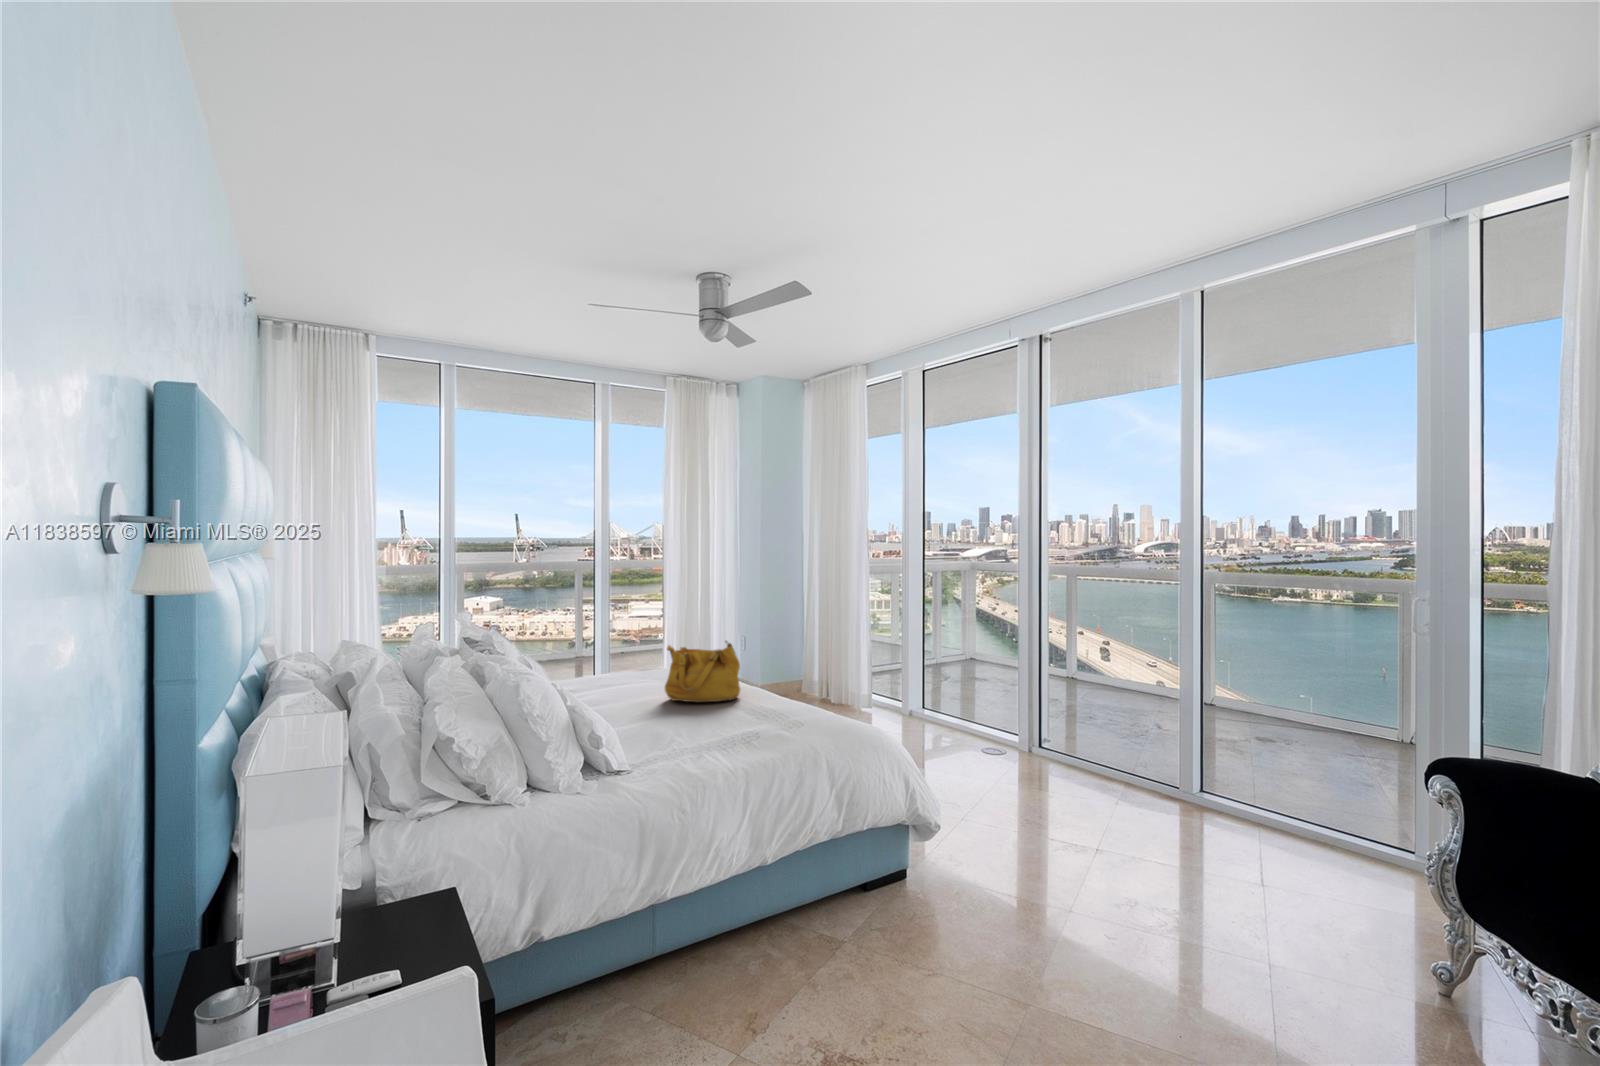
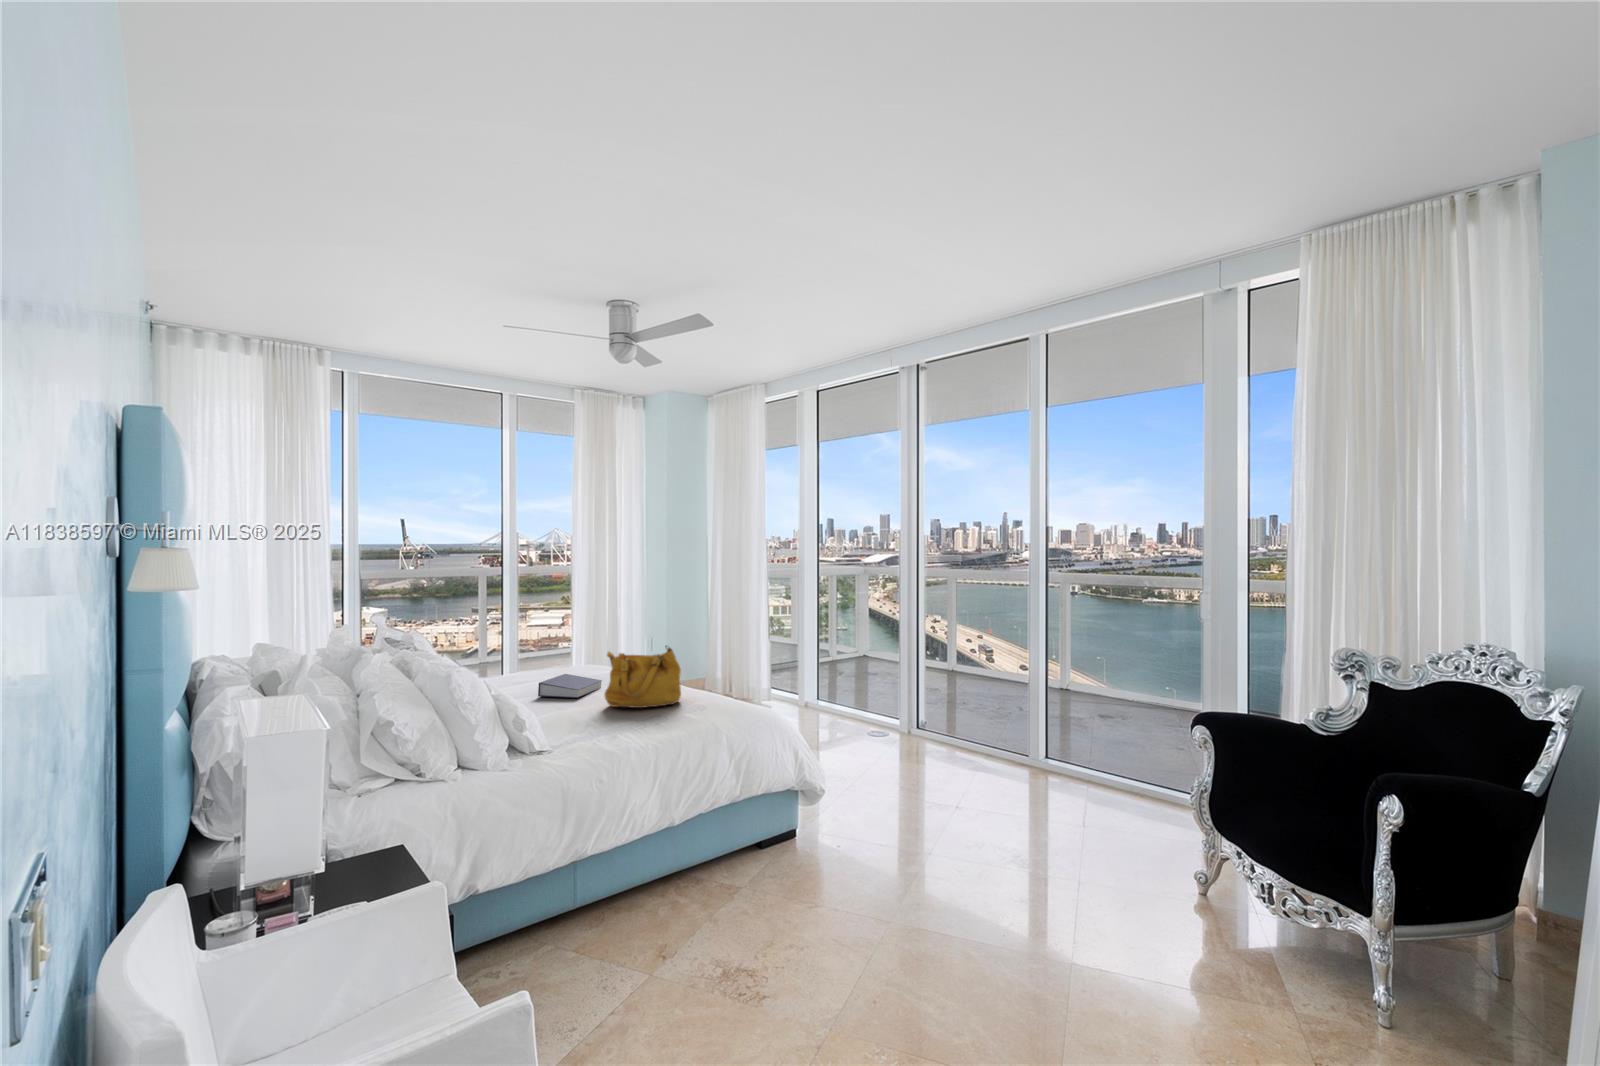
book: none [608,666,672,690] -> present [538,674,602,698]

